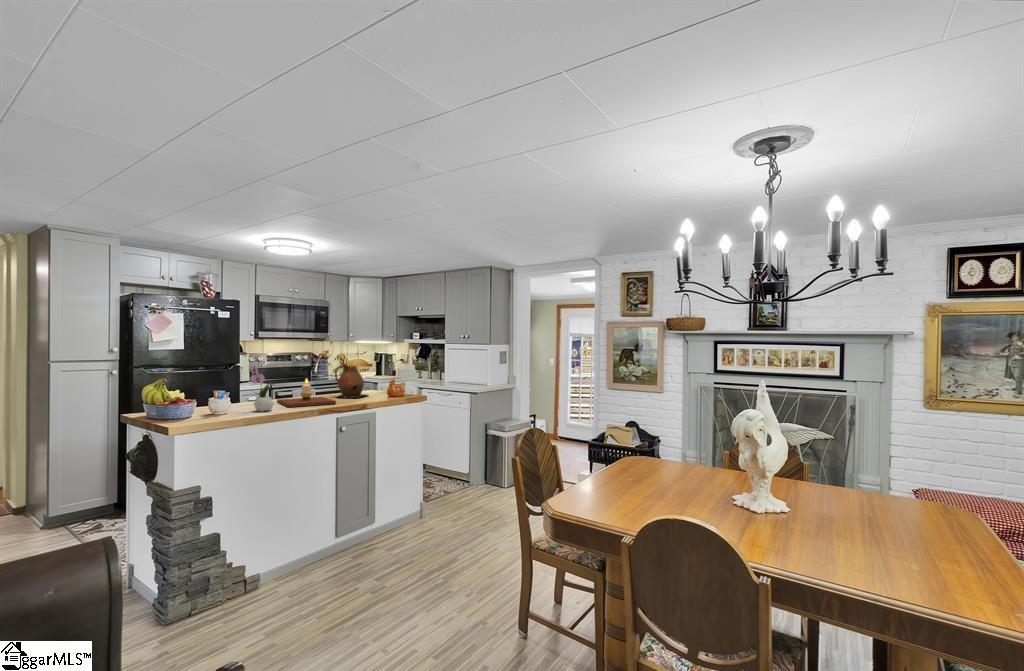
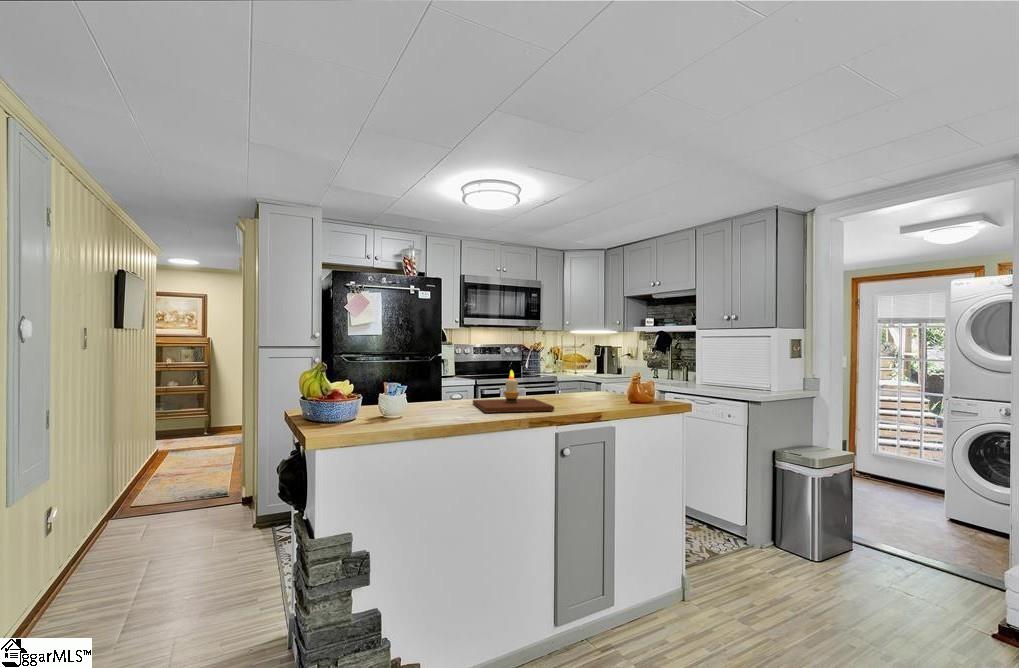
flower arrangement: present [250,357,274,412] -> none [430,333,468,418]
ceramic pitcher: present [335,362,366,398] -> none [551,348,601,403]

